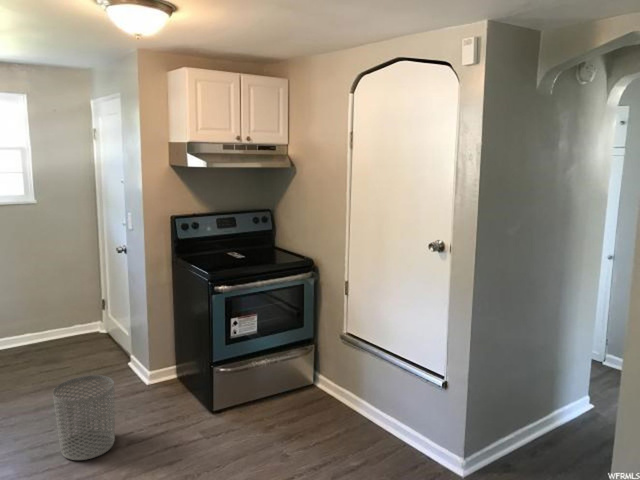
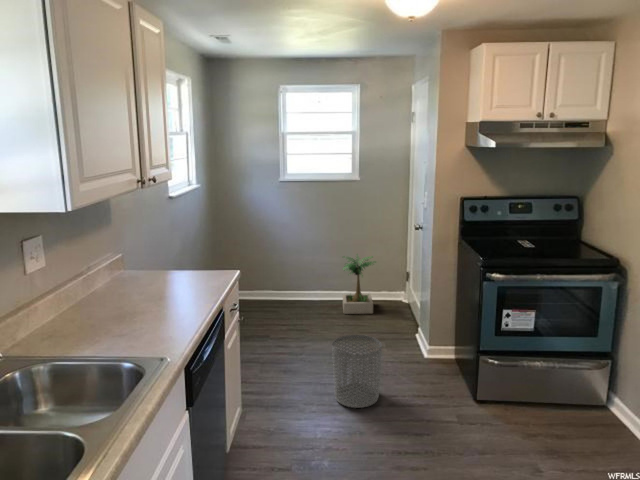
potted plant: none [19,286,74,360] -> present [343,256,374,314]

